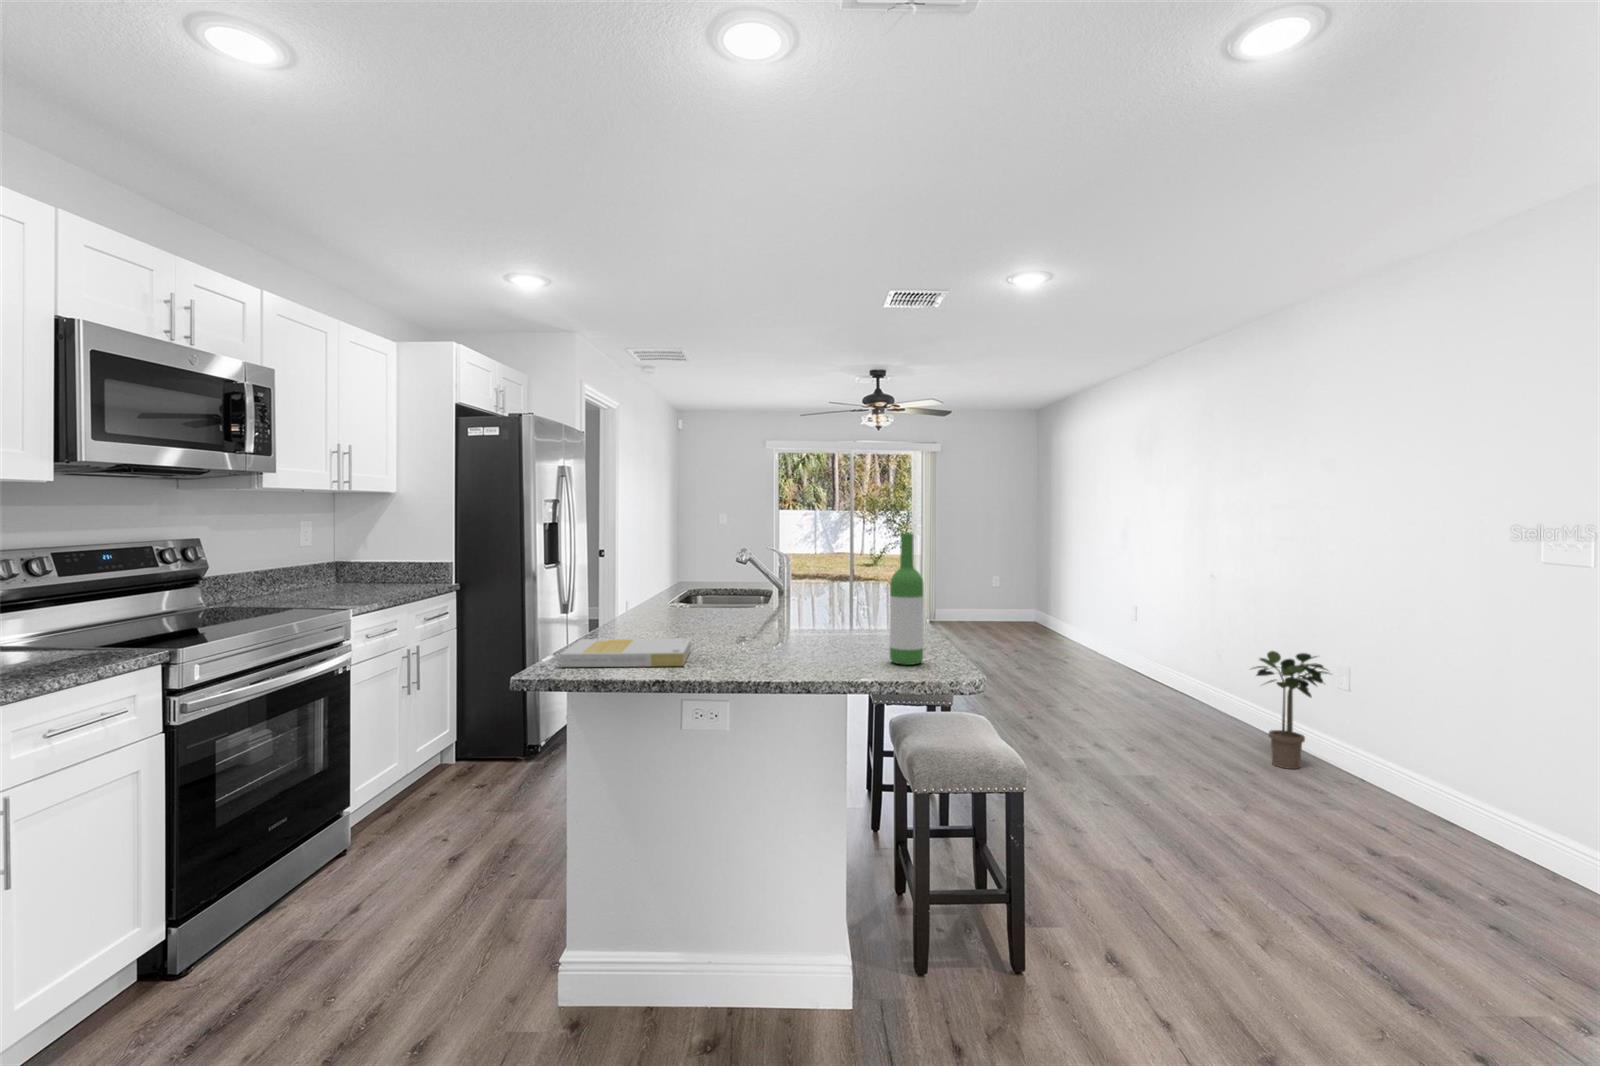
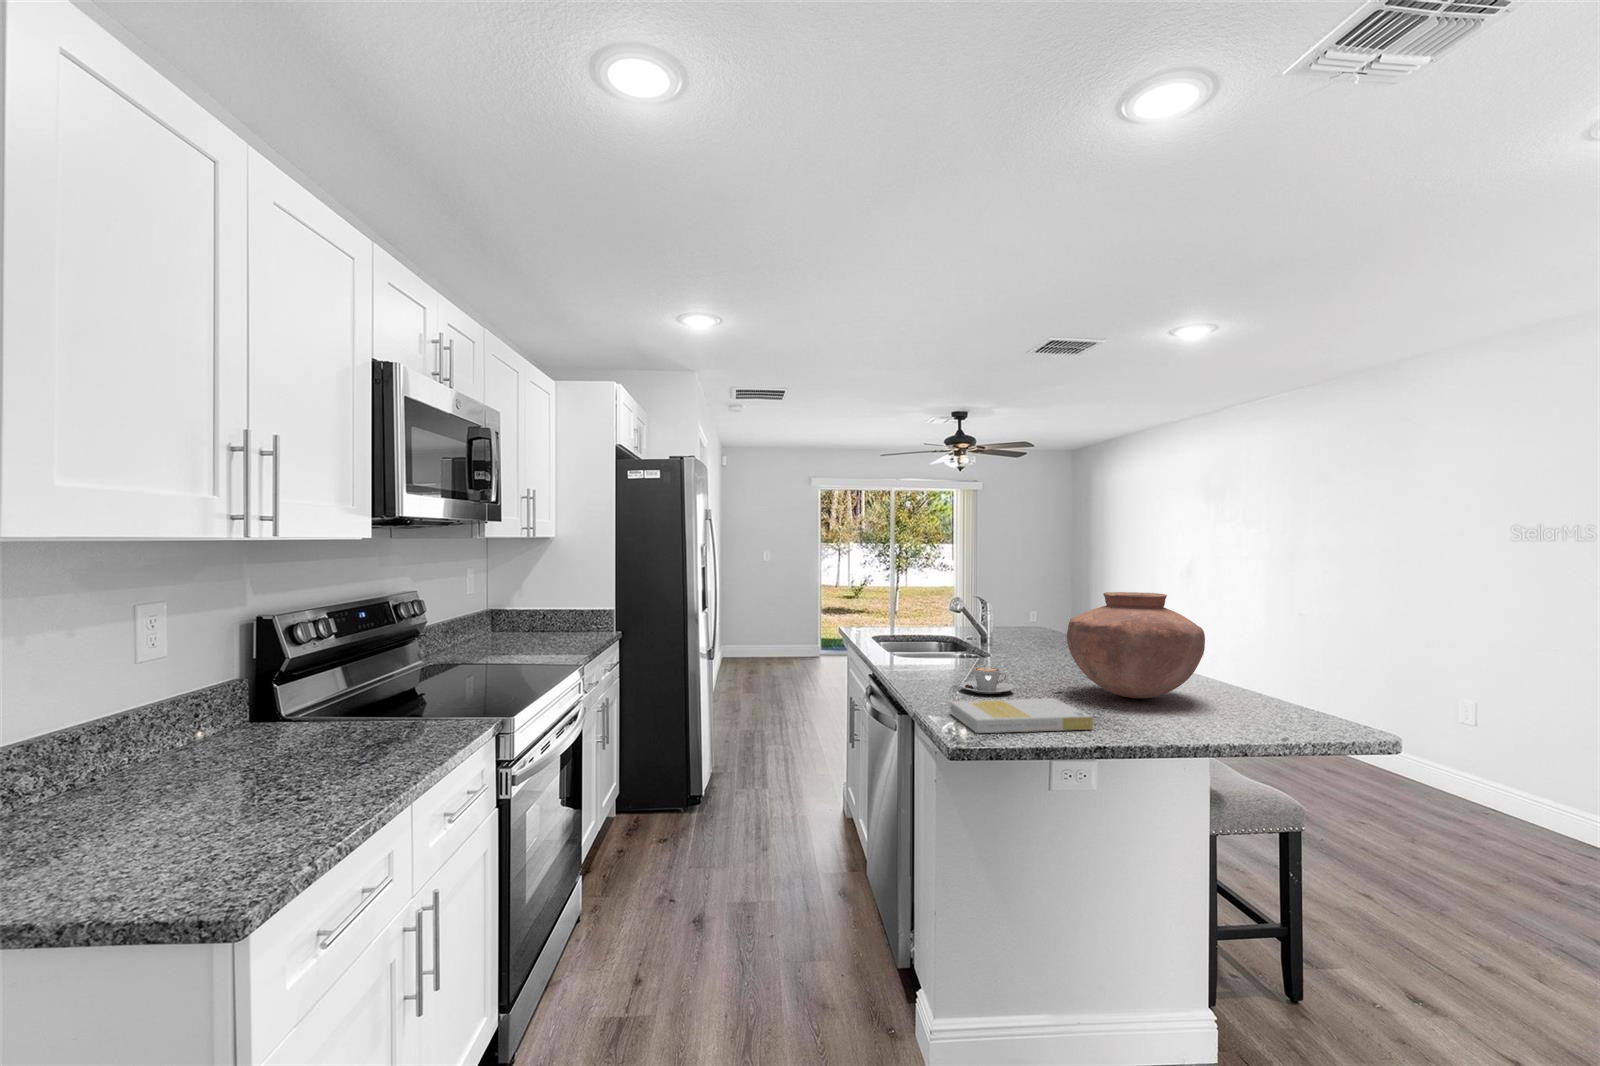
wine bottle: present [890,533,924,665] -> none [1272,595,1311,723]
vase: none [738,535,864,642] -> present [1067,592,1205,698]
coffee cup: none [643,611,697,637] -> present [960,667,1014,694]
potted plant: present [1253,651,1328,769] -> none [1373,685,1459,799]

